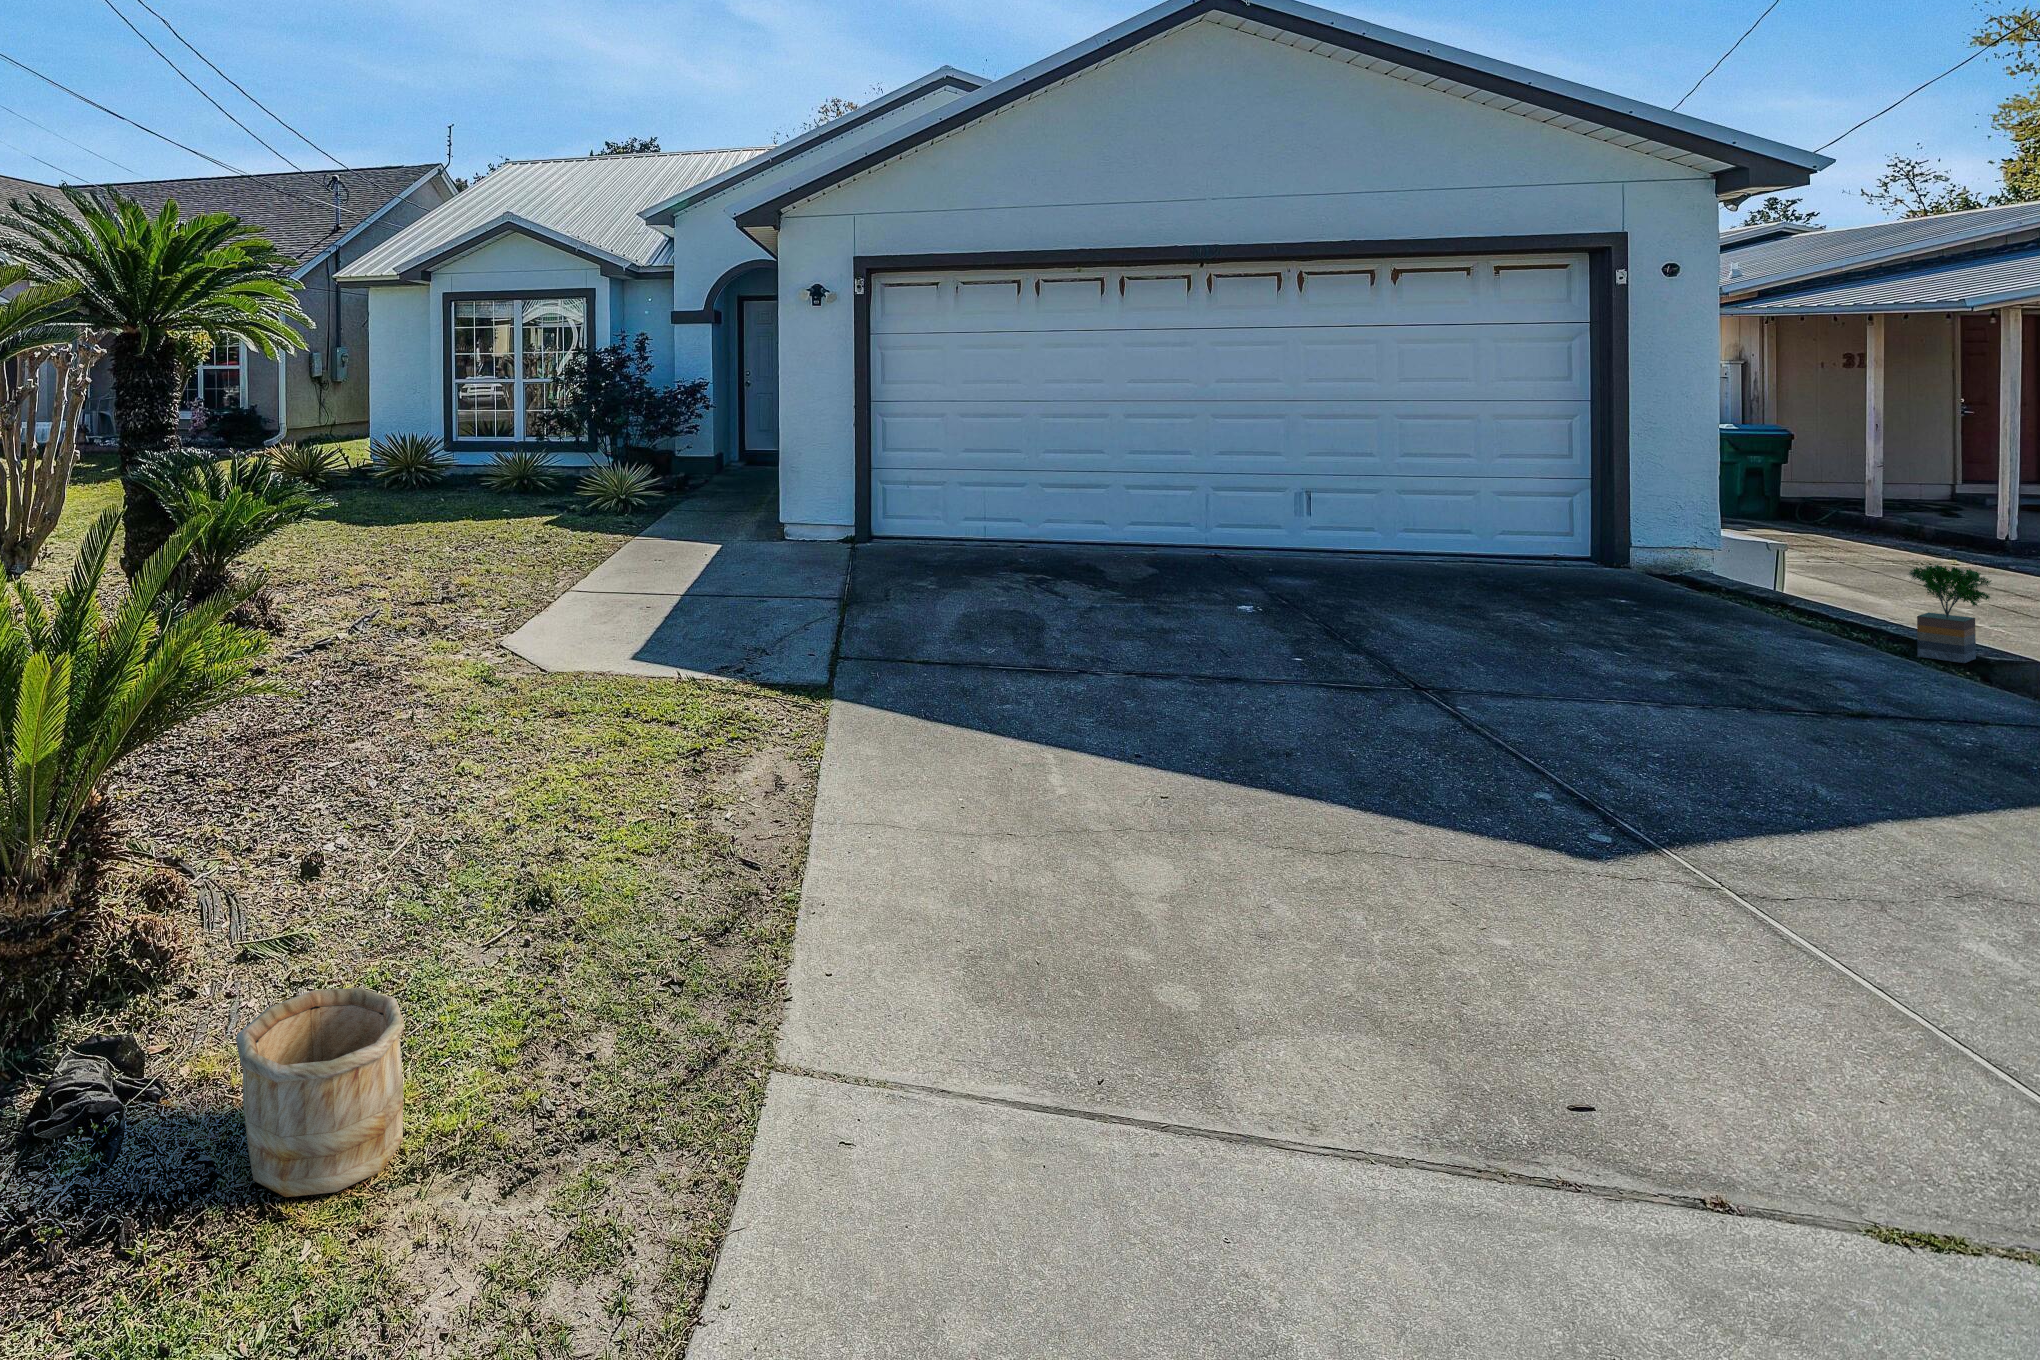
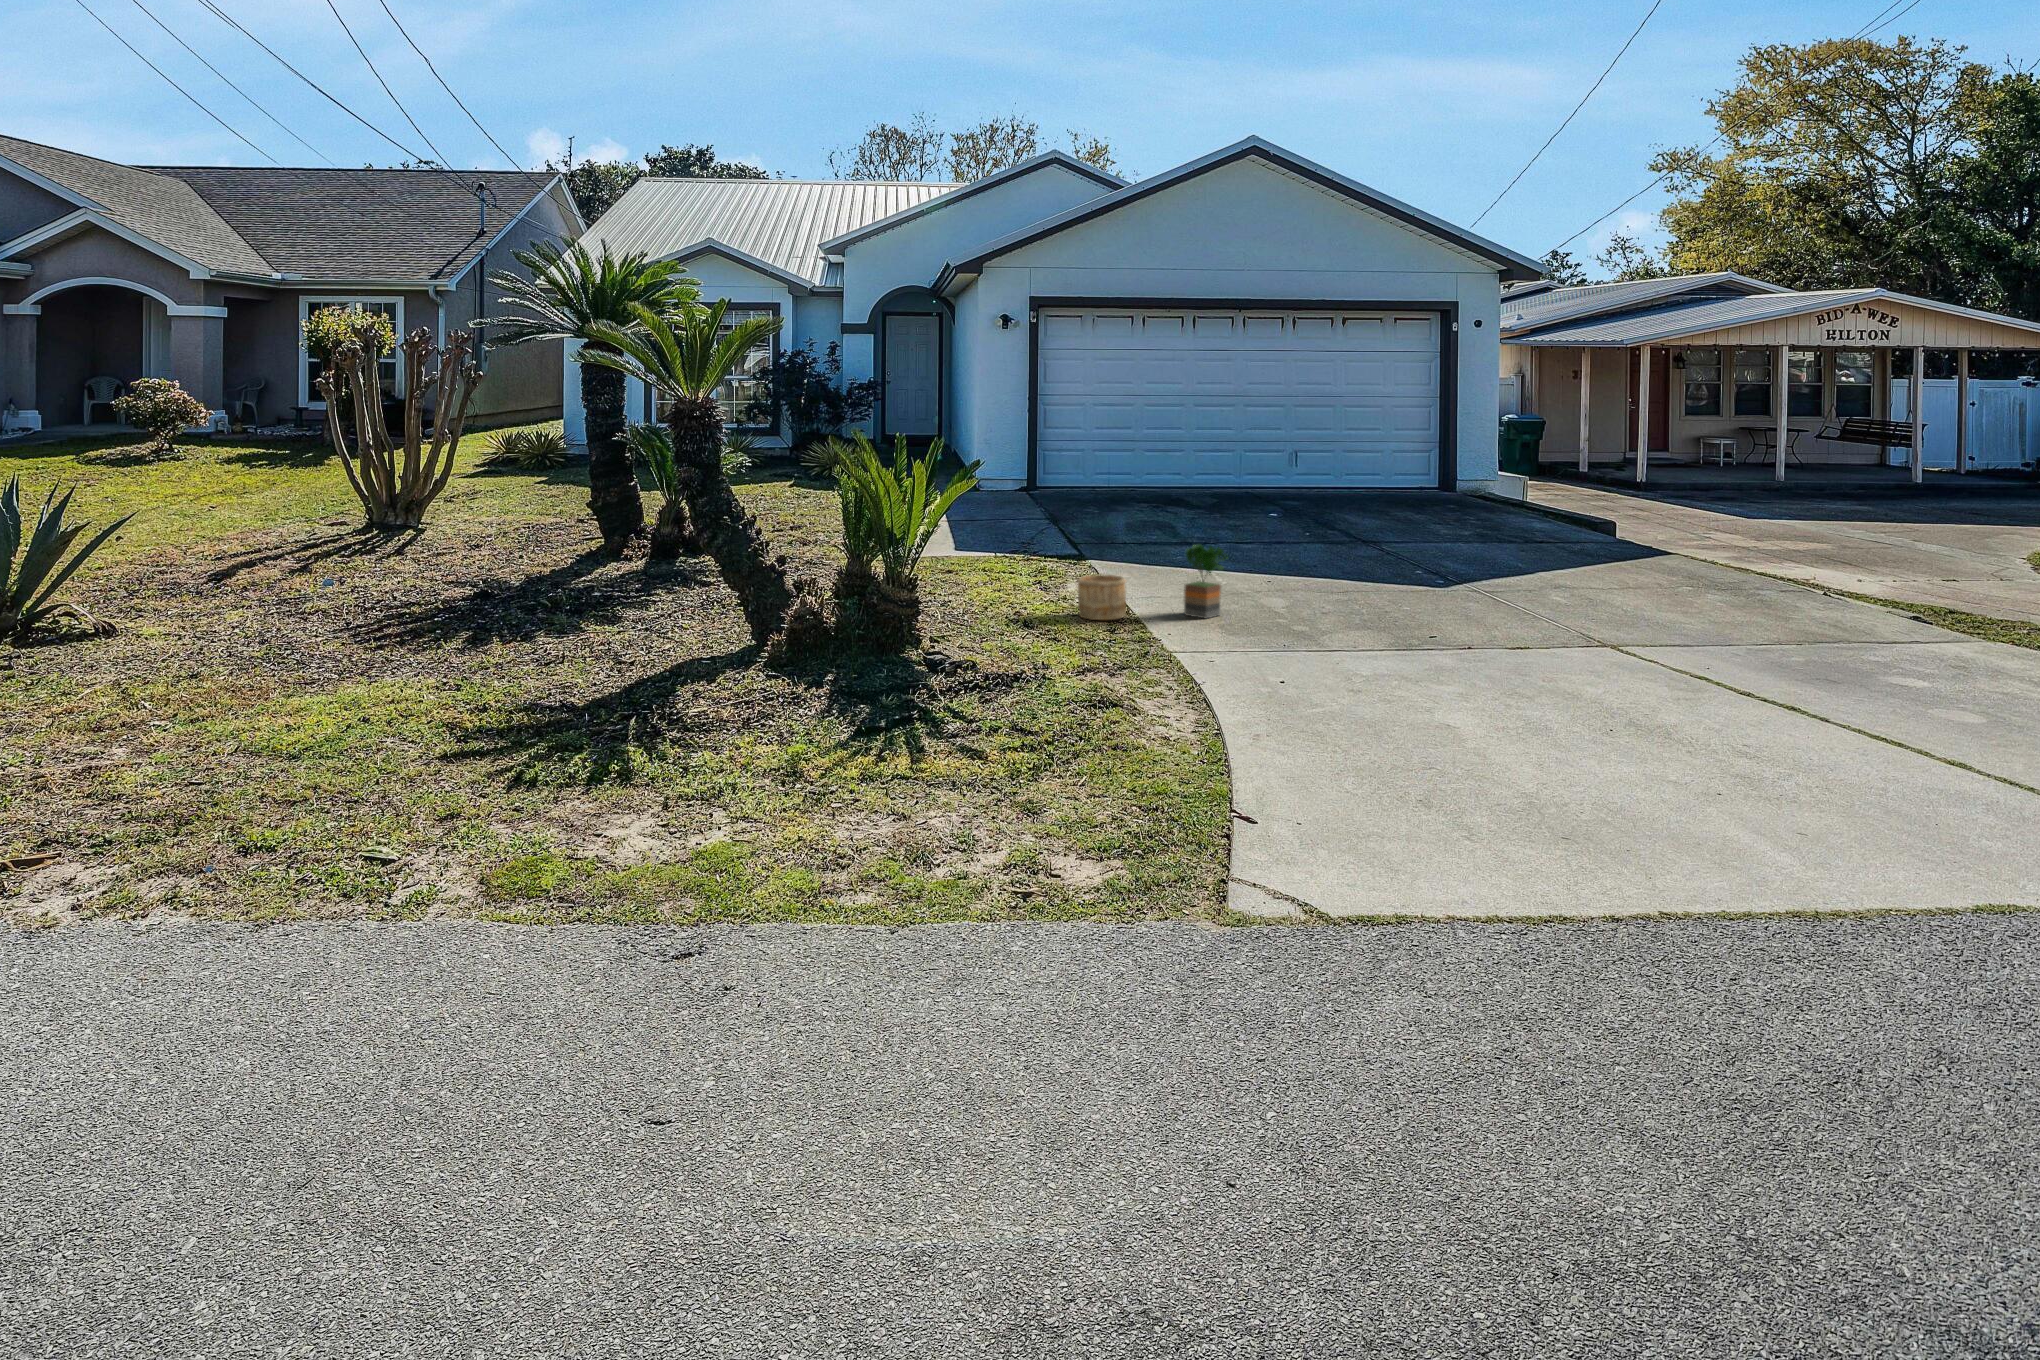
potted tree: present [1909,565,1991,663] -> present [1184,545,1228,619]

